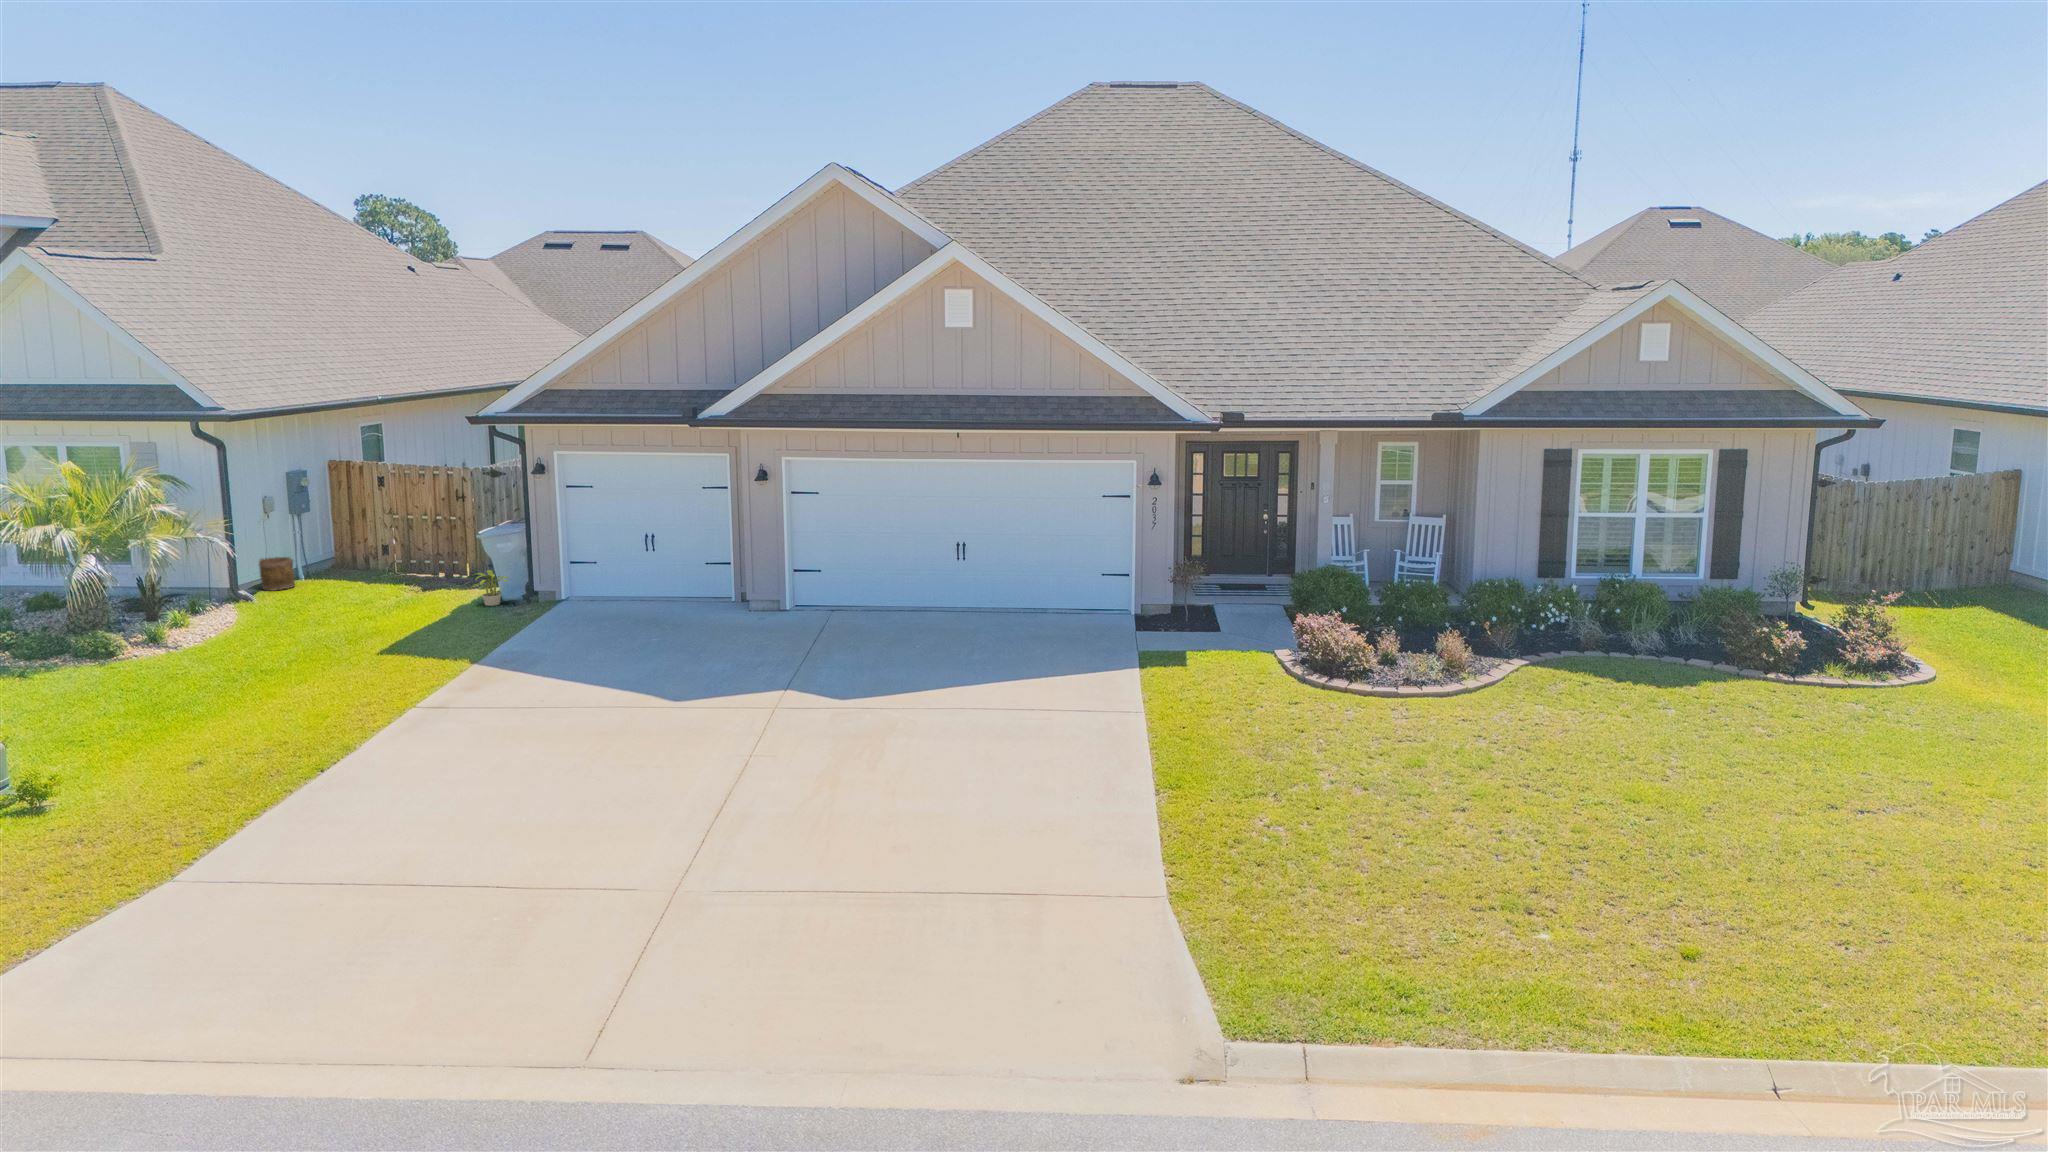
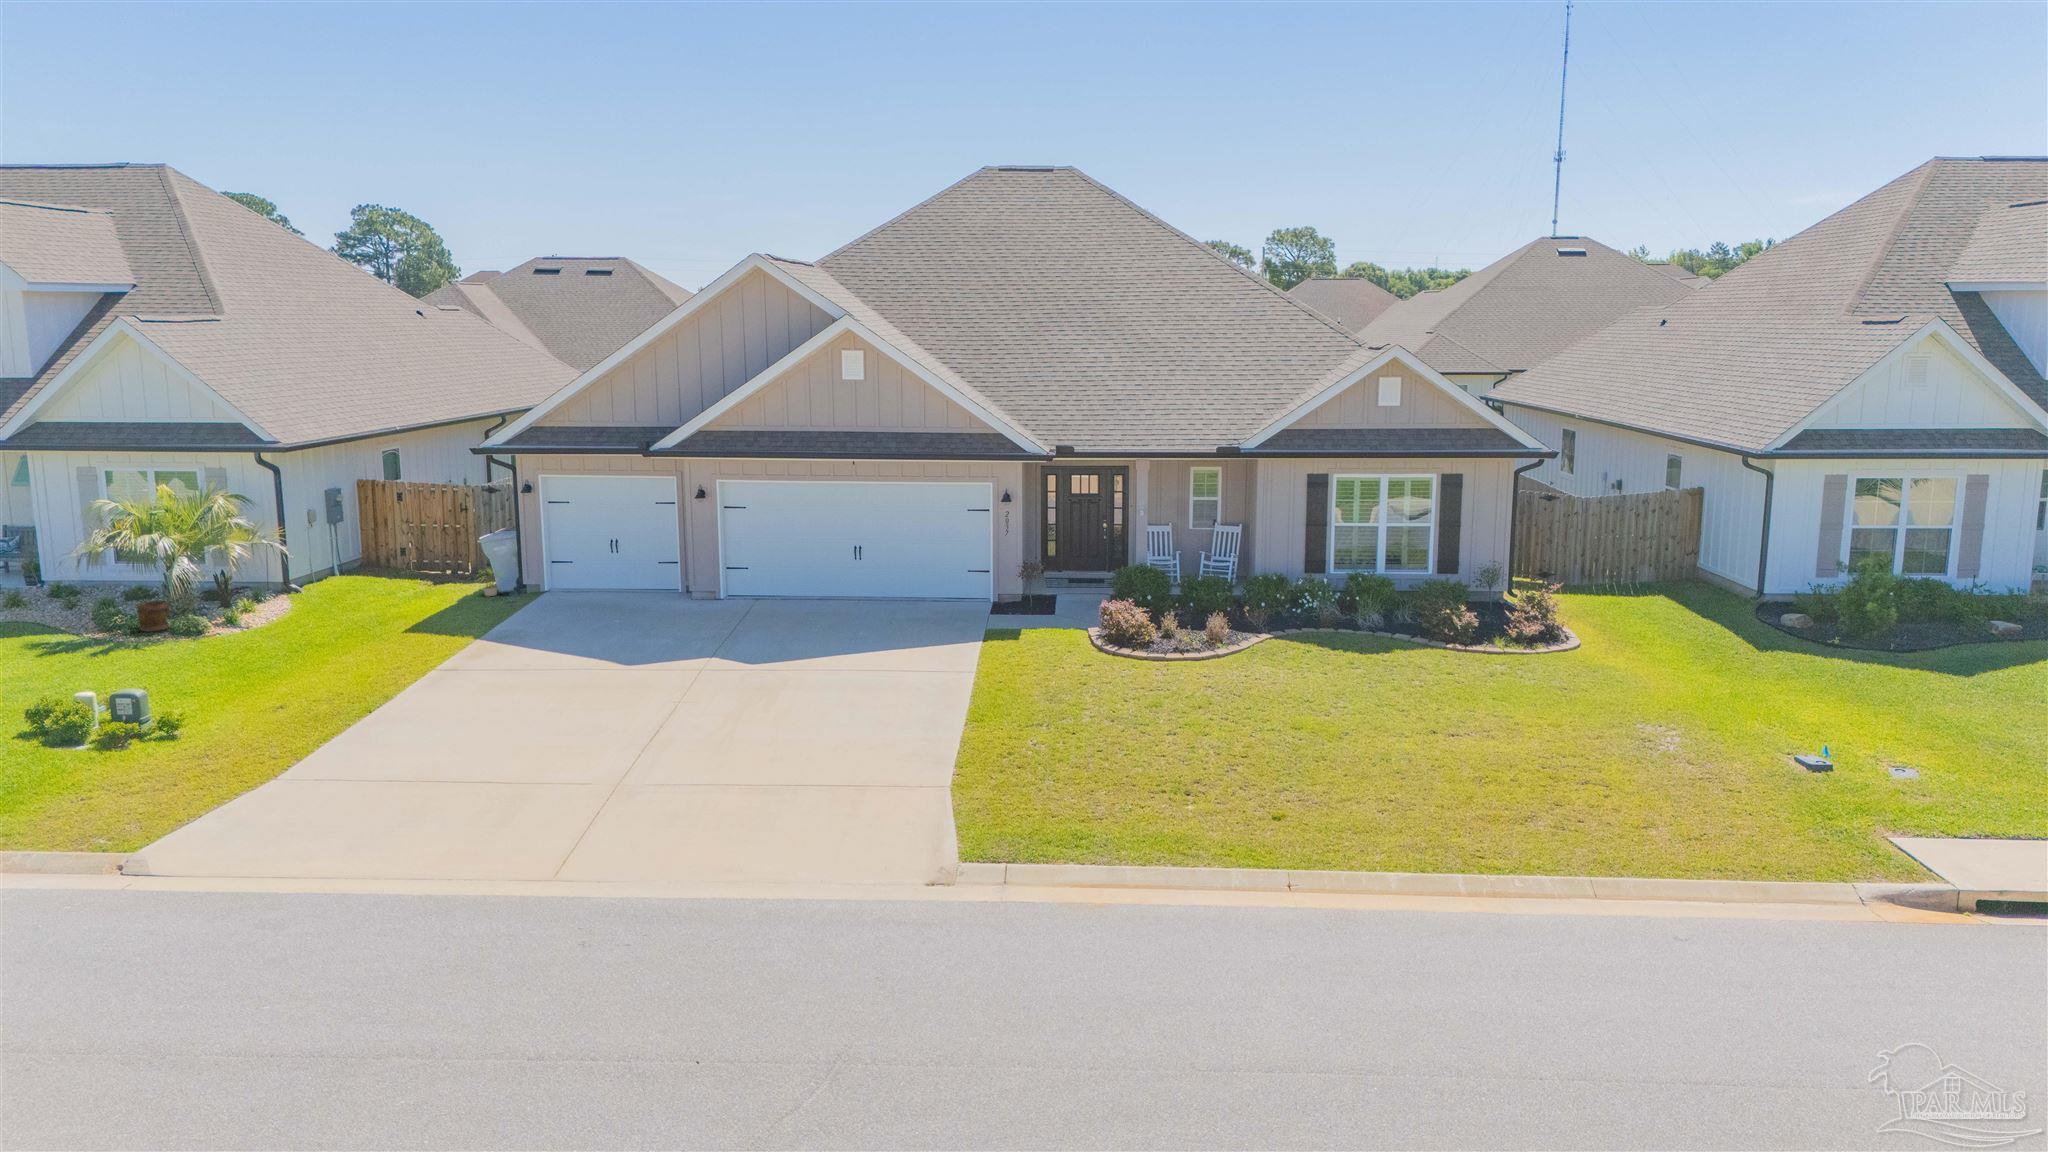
bucket: present [259,557,295,591] -> present [136,600,170,632]

